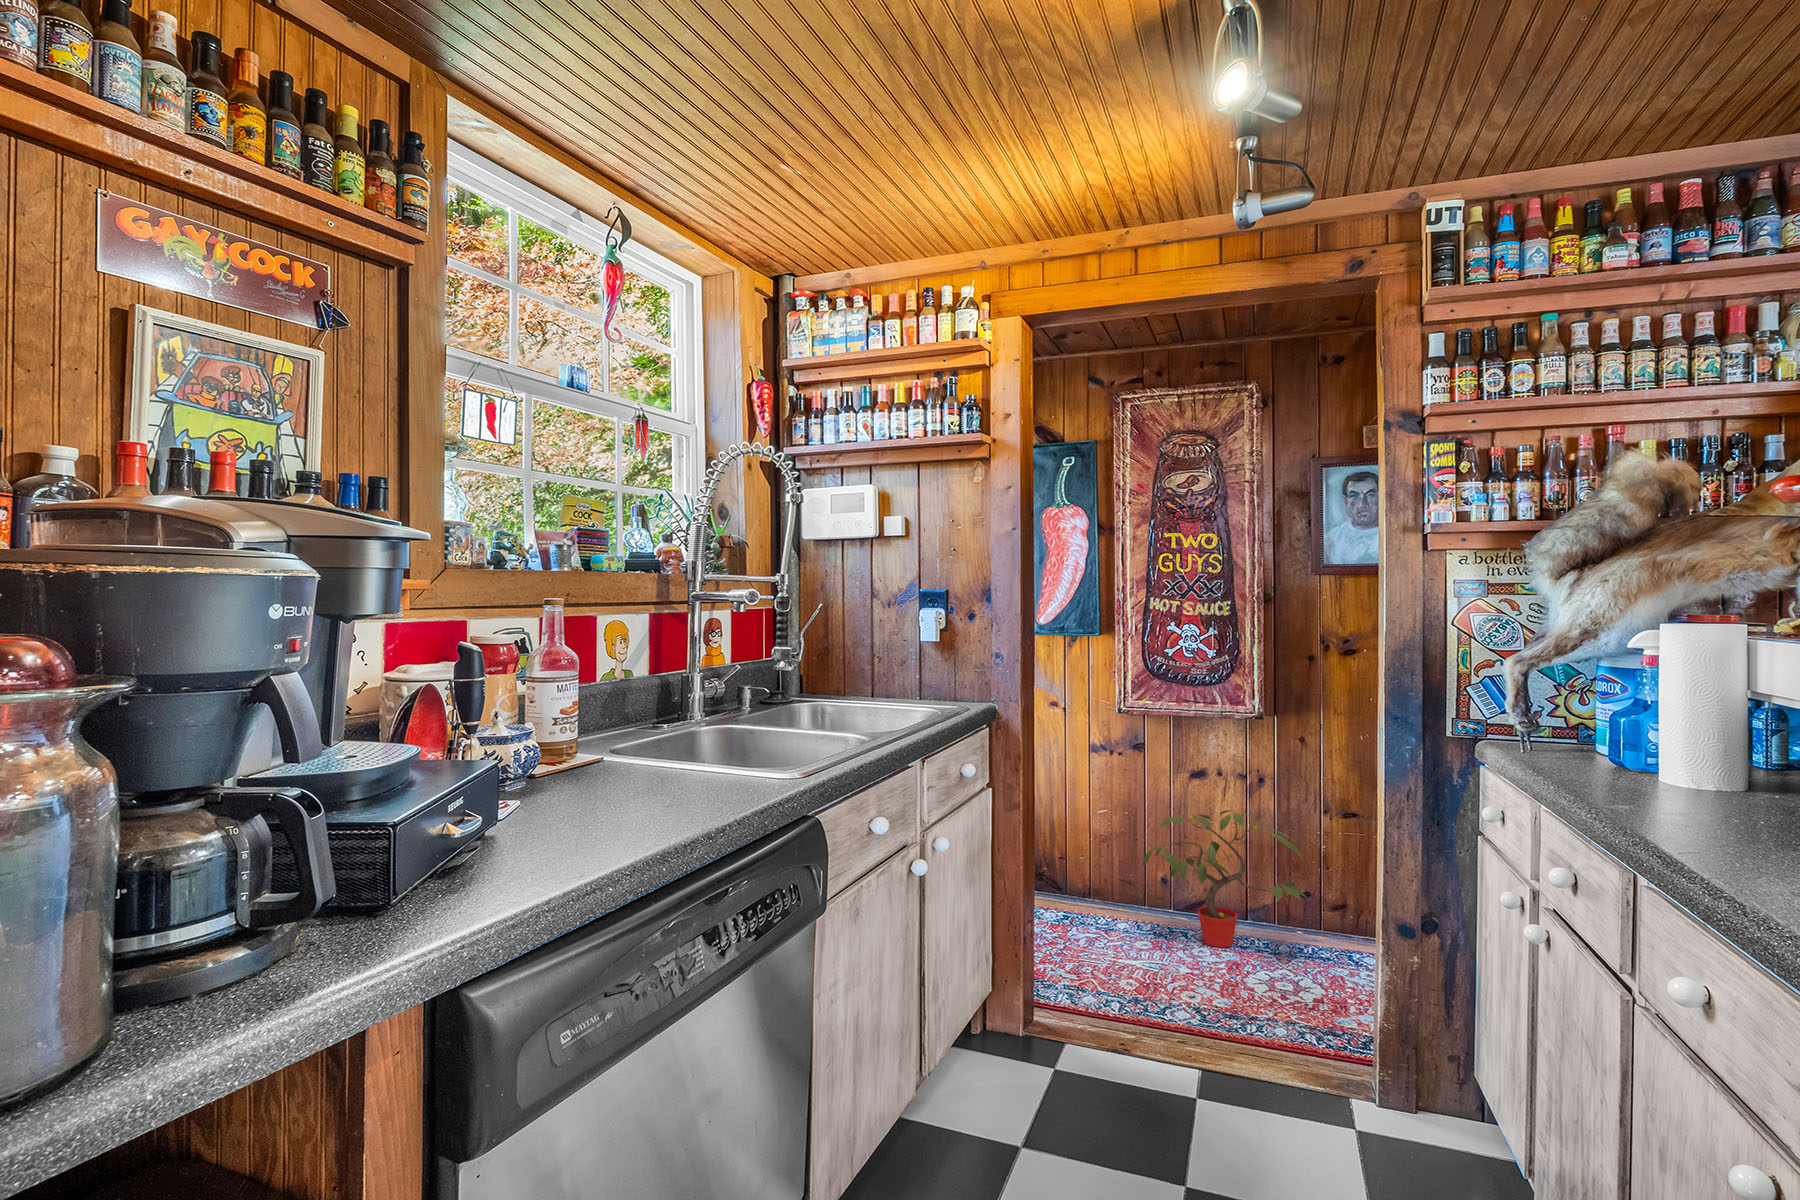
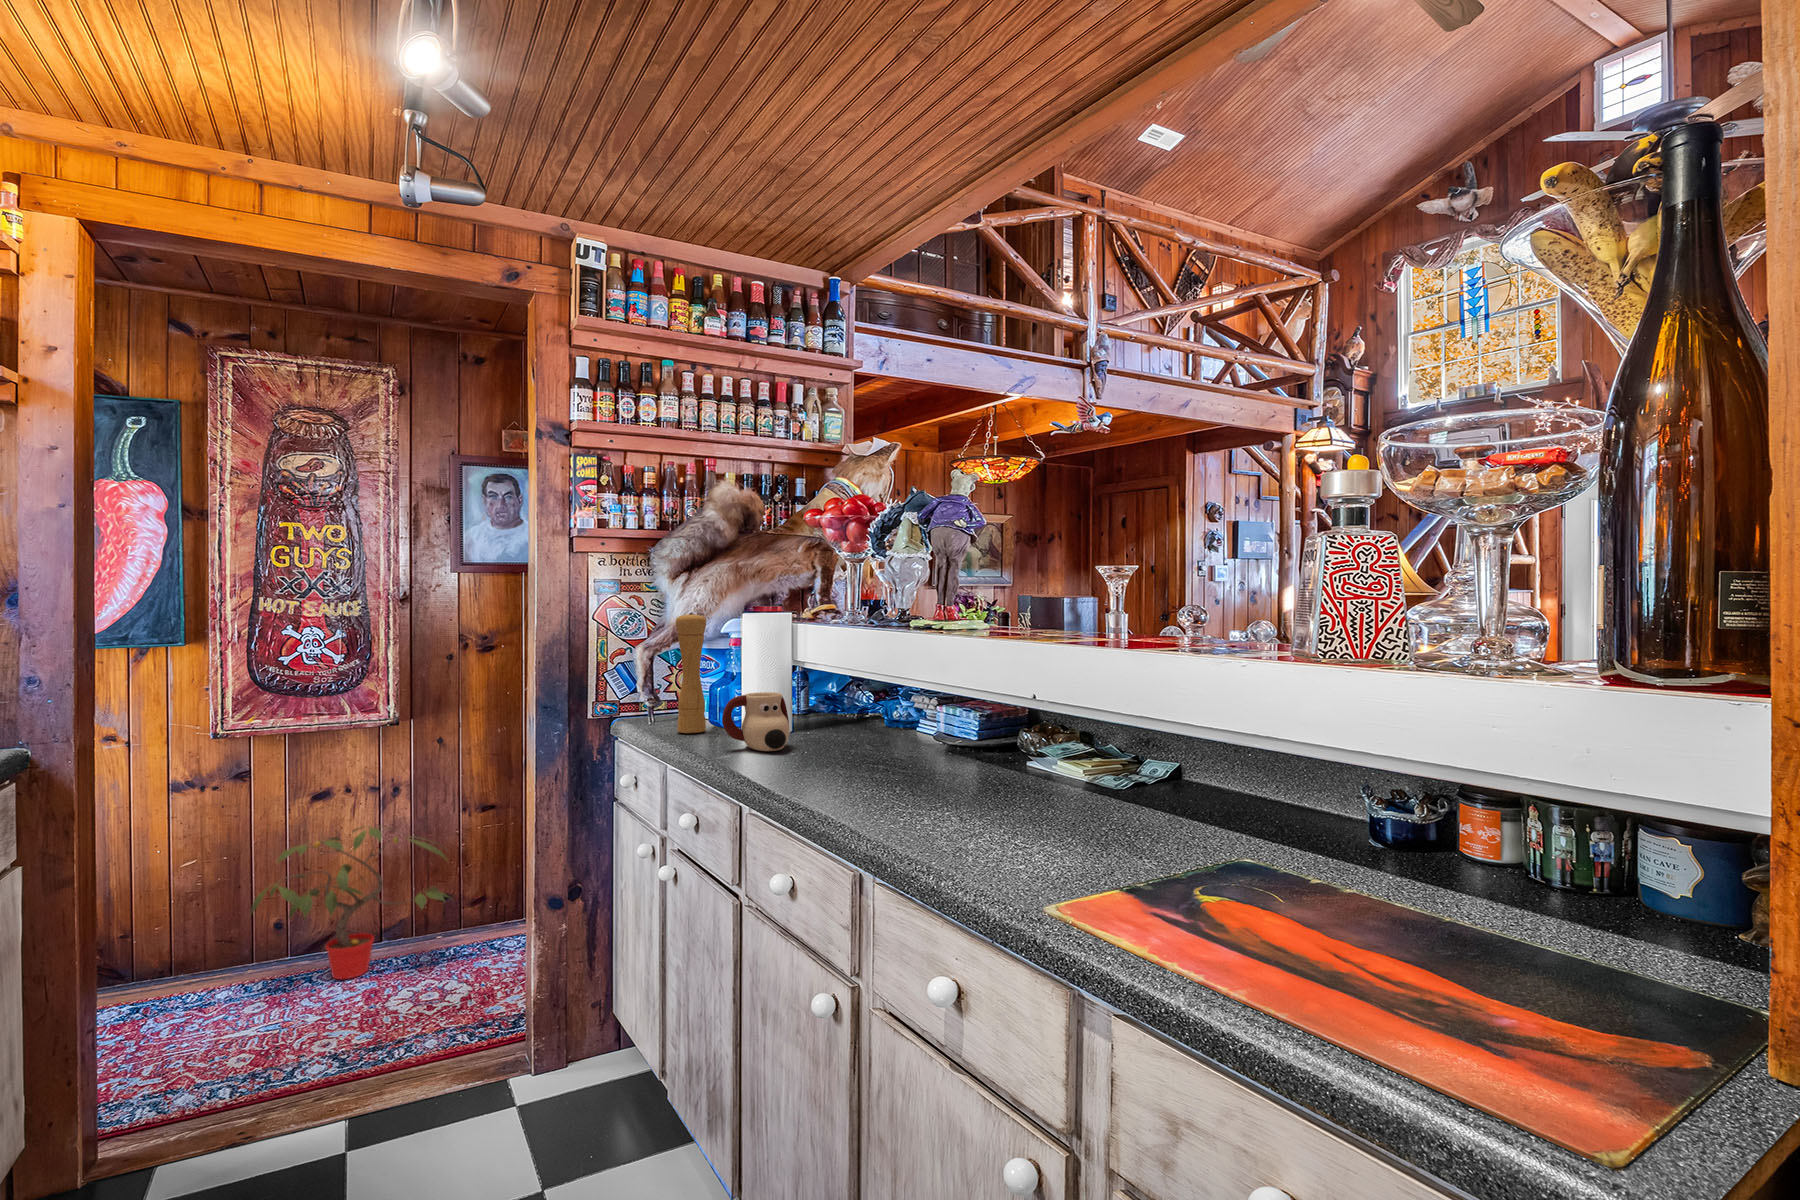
pepper mill: none [1549,621,1594,768] -> present [676,613,706,733]
mug: none [1606,727,1718,807] -> present [722,692,790,751]

